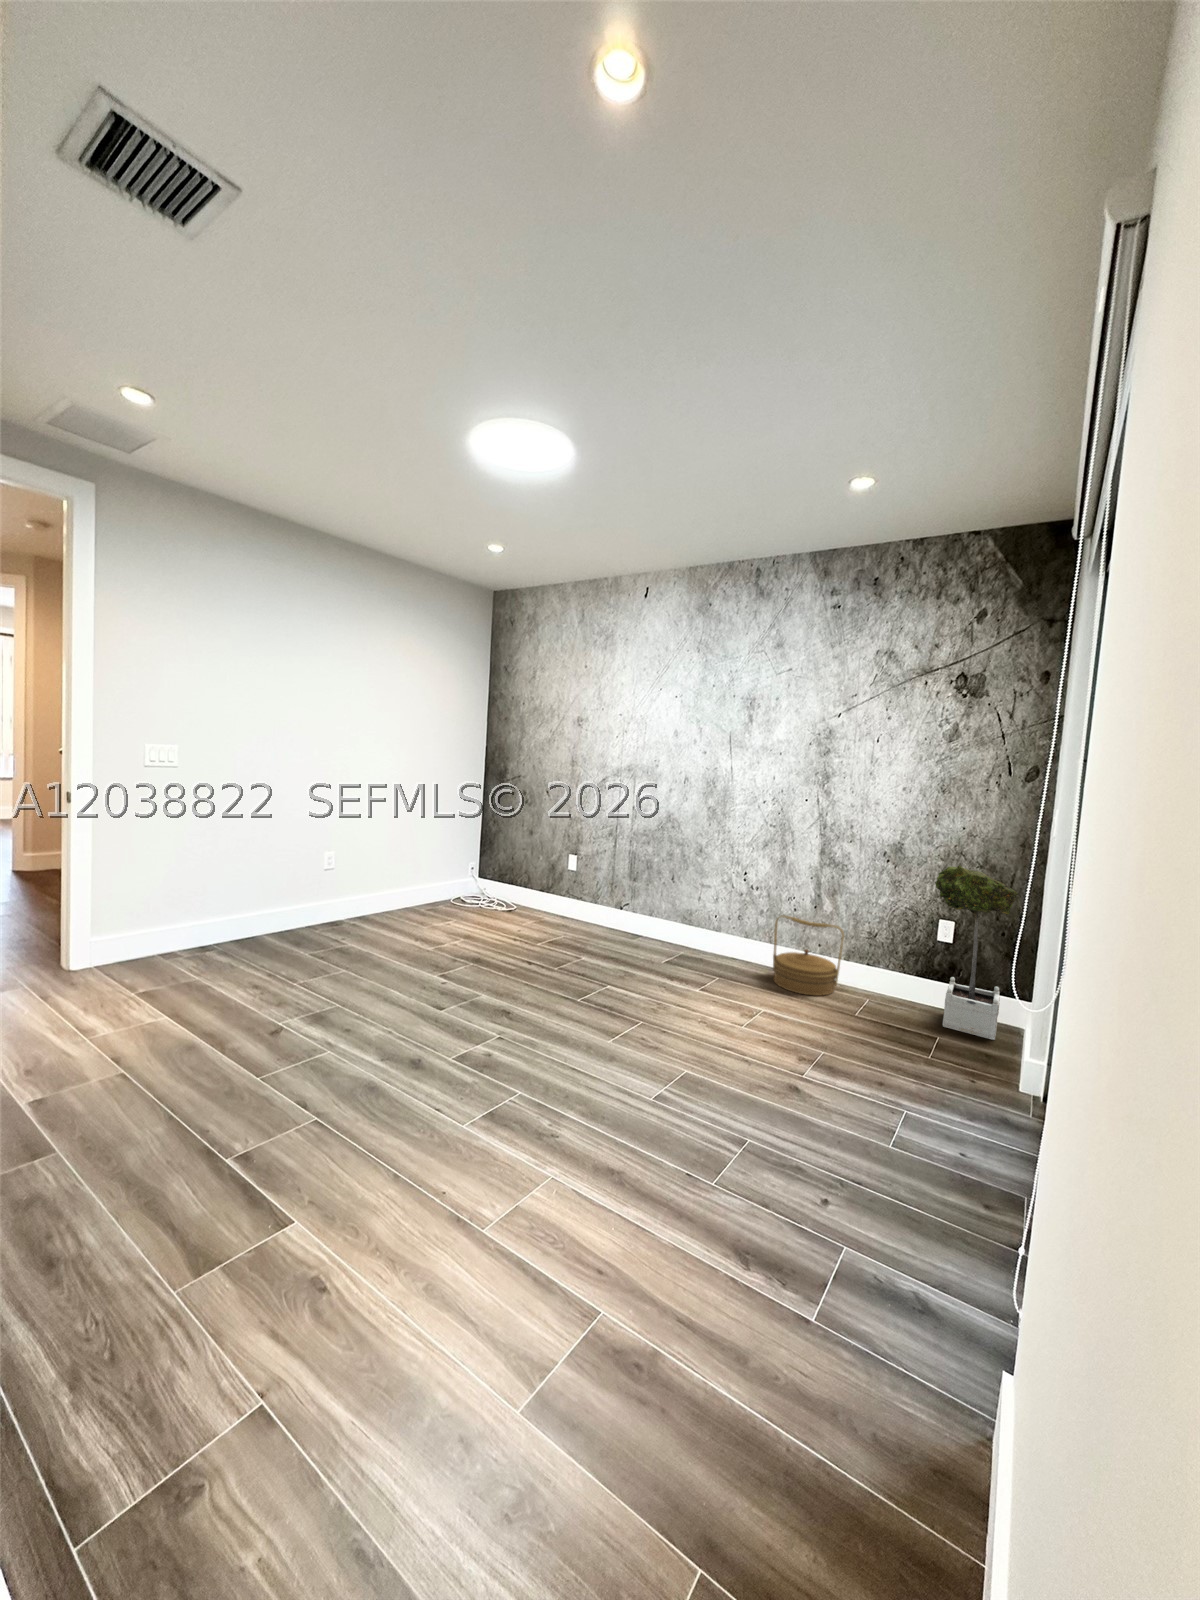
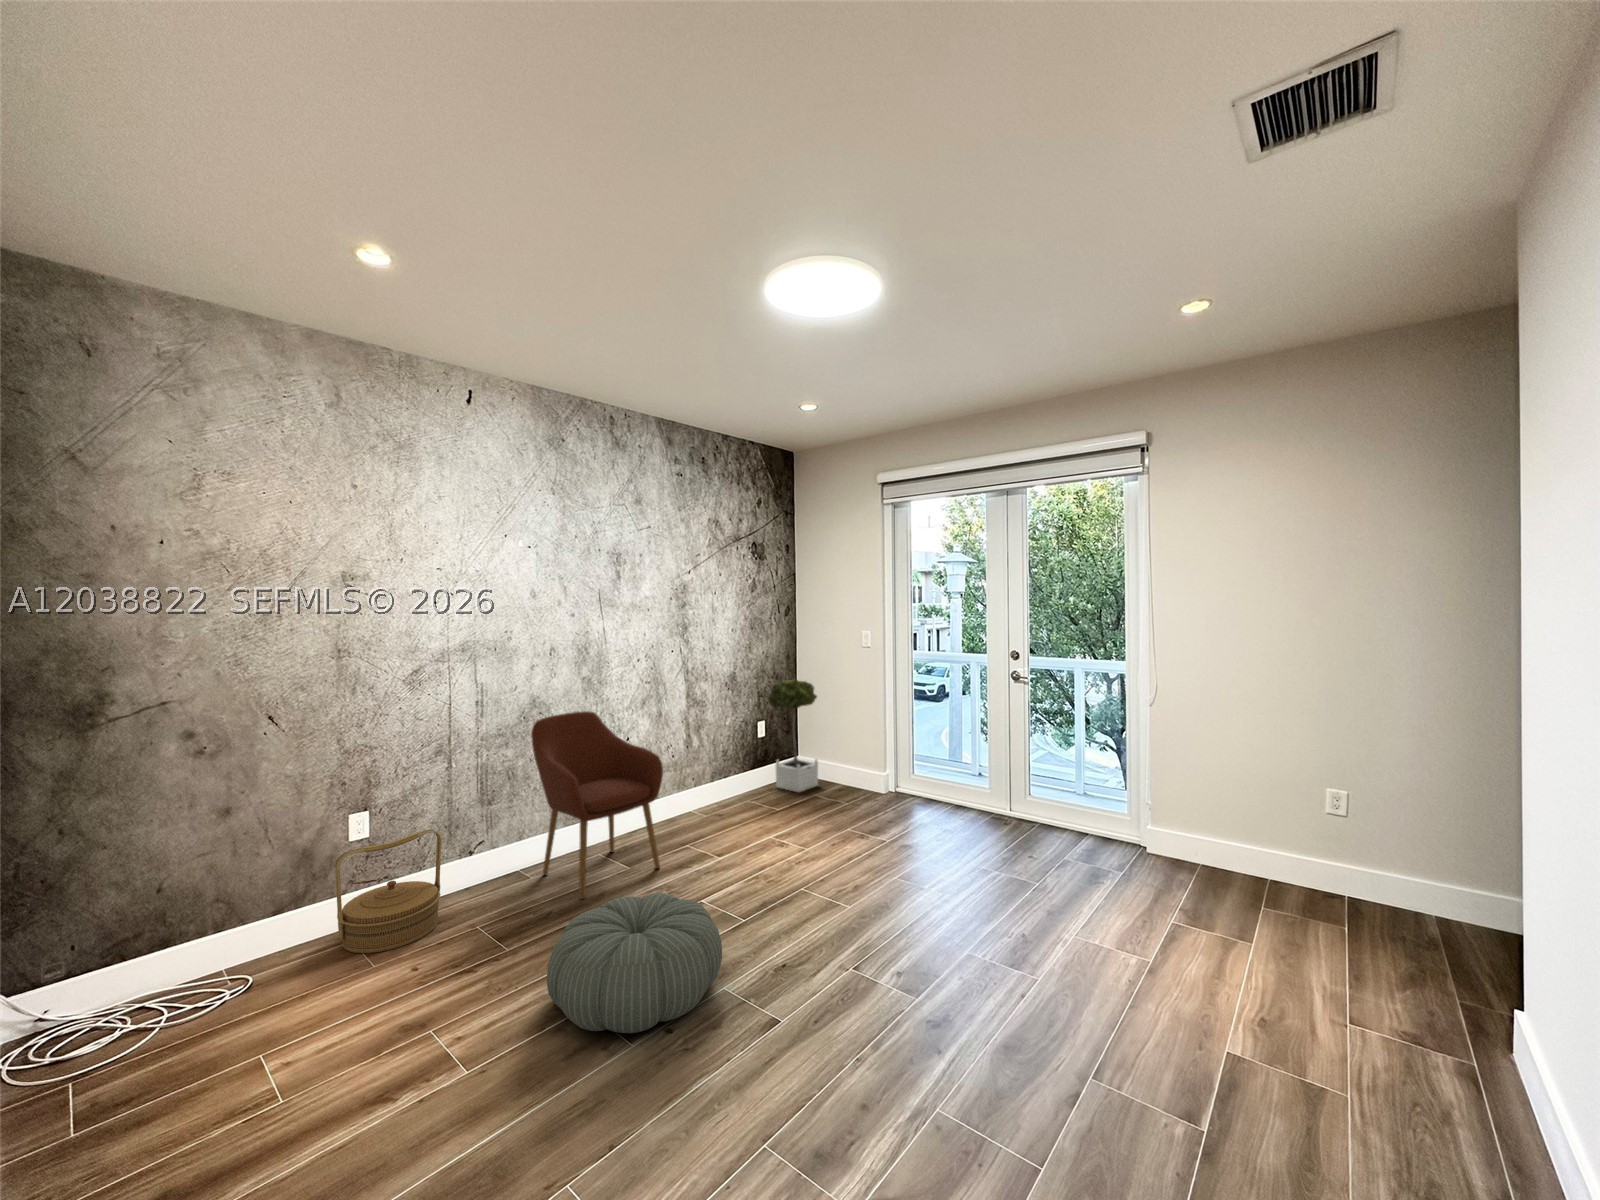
armchair: none [603,830,705,970] -> present [531,711,663,900]
woven basket: present [773,915,844,996] -> present [335,829,441,953]
pouf: none [431,920,539,987] -> present [547,893,722,1033]

